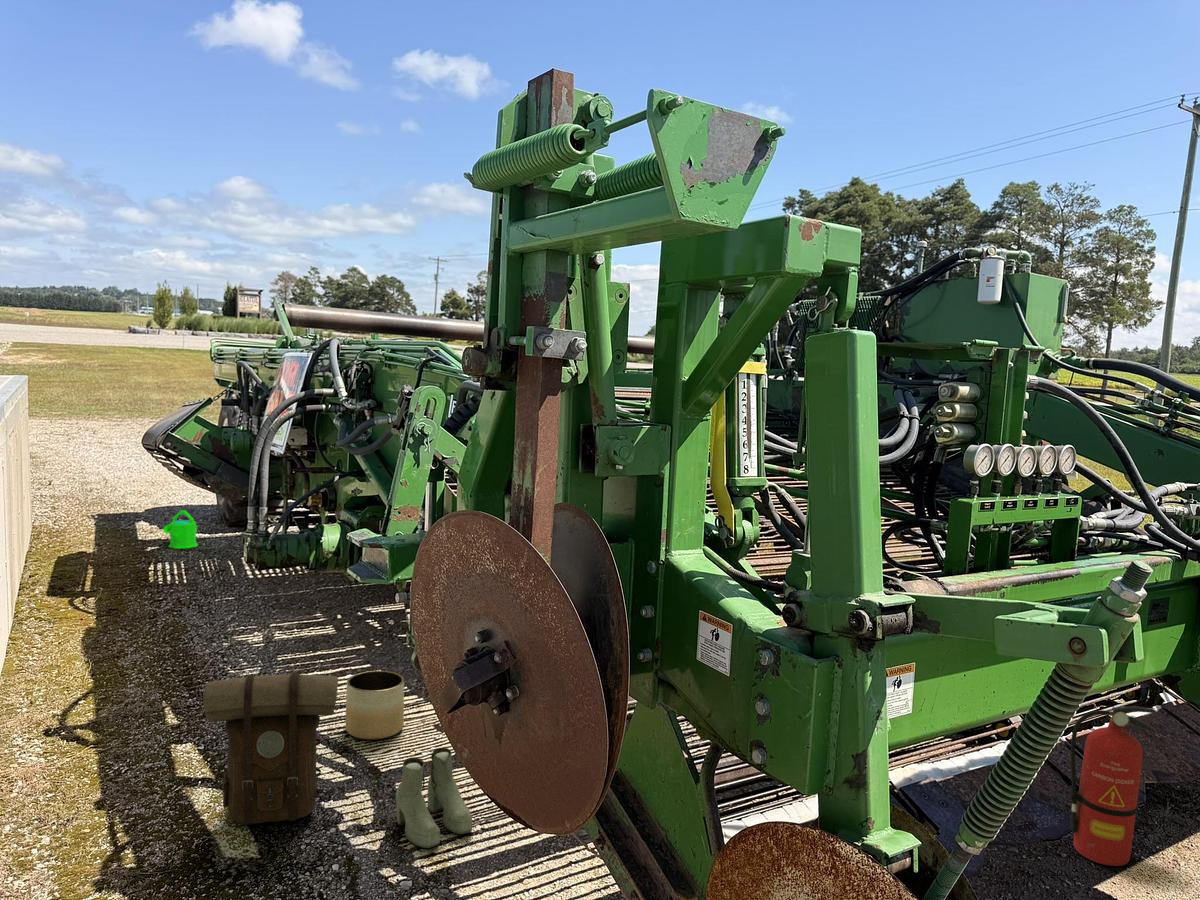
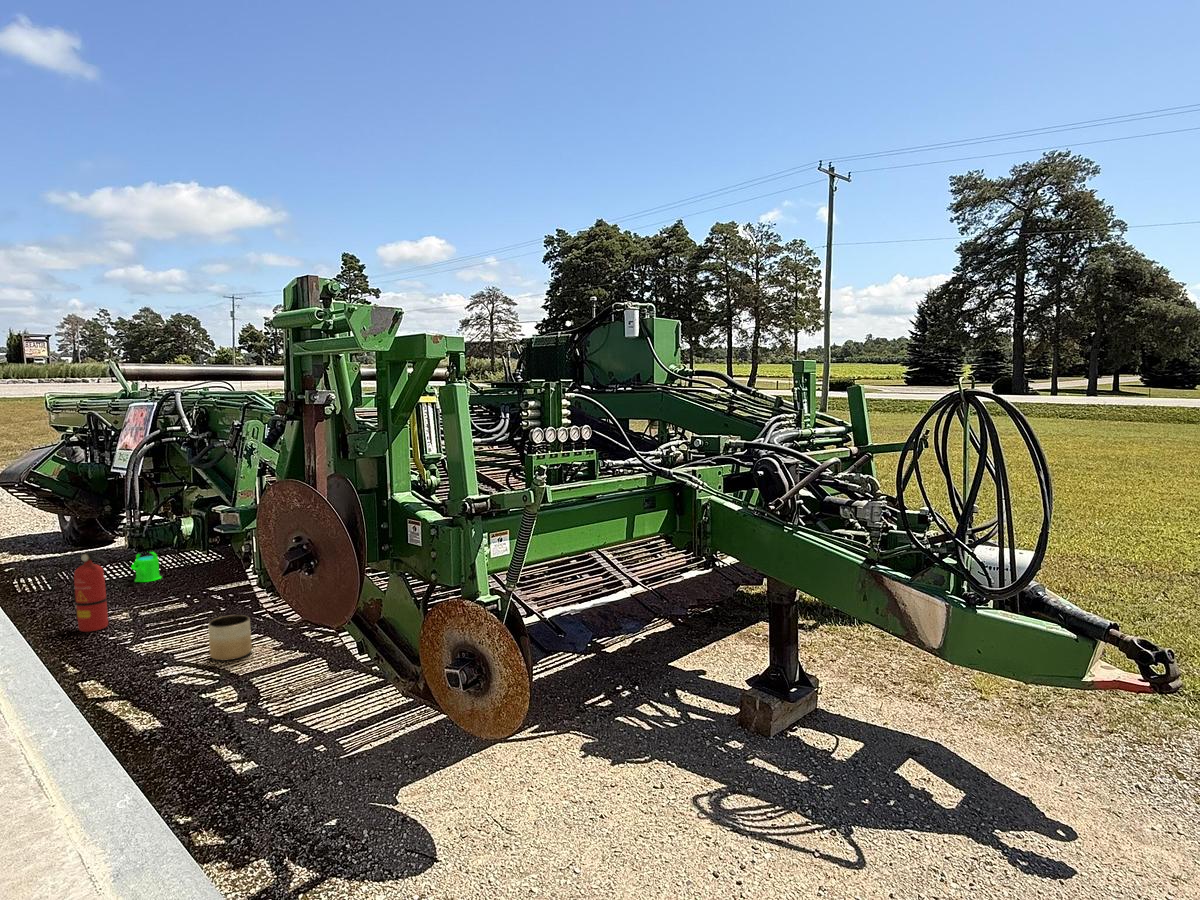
watering can: present [163,510,198,548] -> present [131,552,161,582]
backpack: present [203,673,338,825] -> none [112,611,205,713]
fire extinguisher: present [1068,706,1157,866] -> present [68,551,108,632]
boots: present [396,748,472,848] -> none [251,648,304,707]

